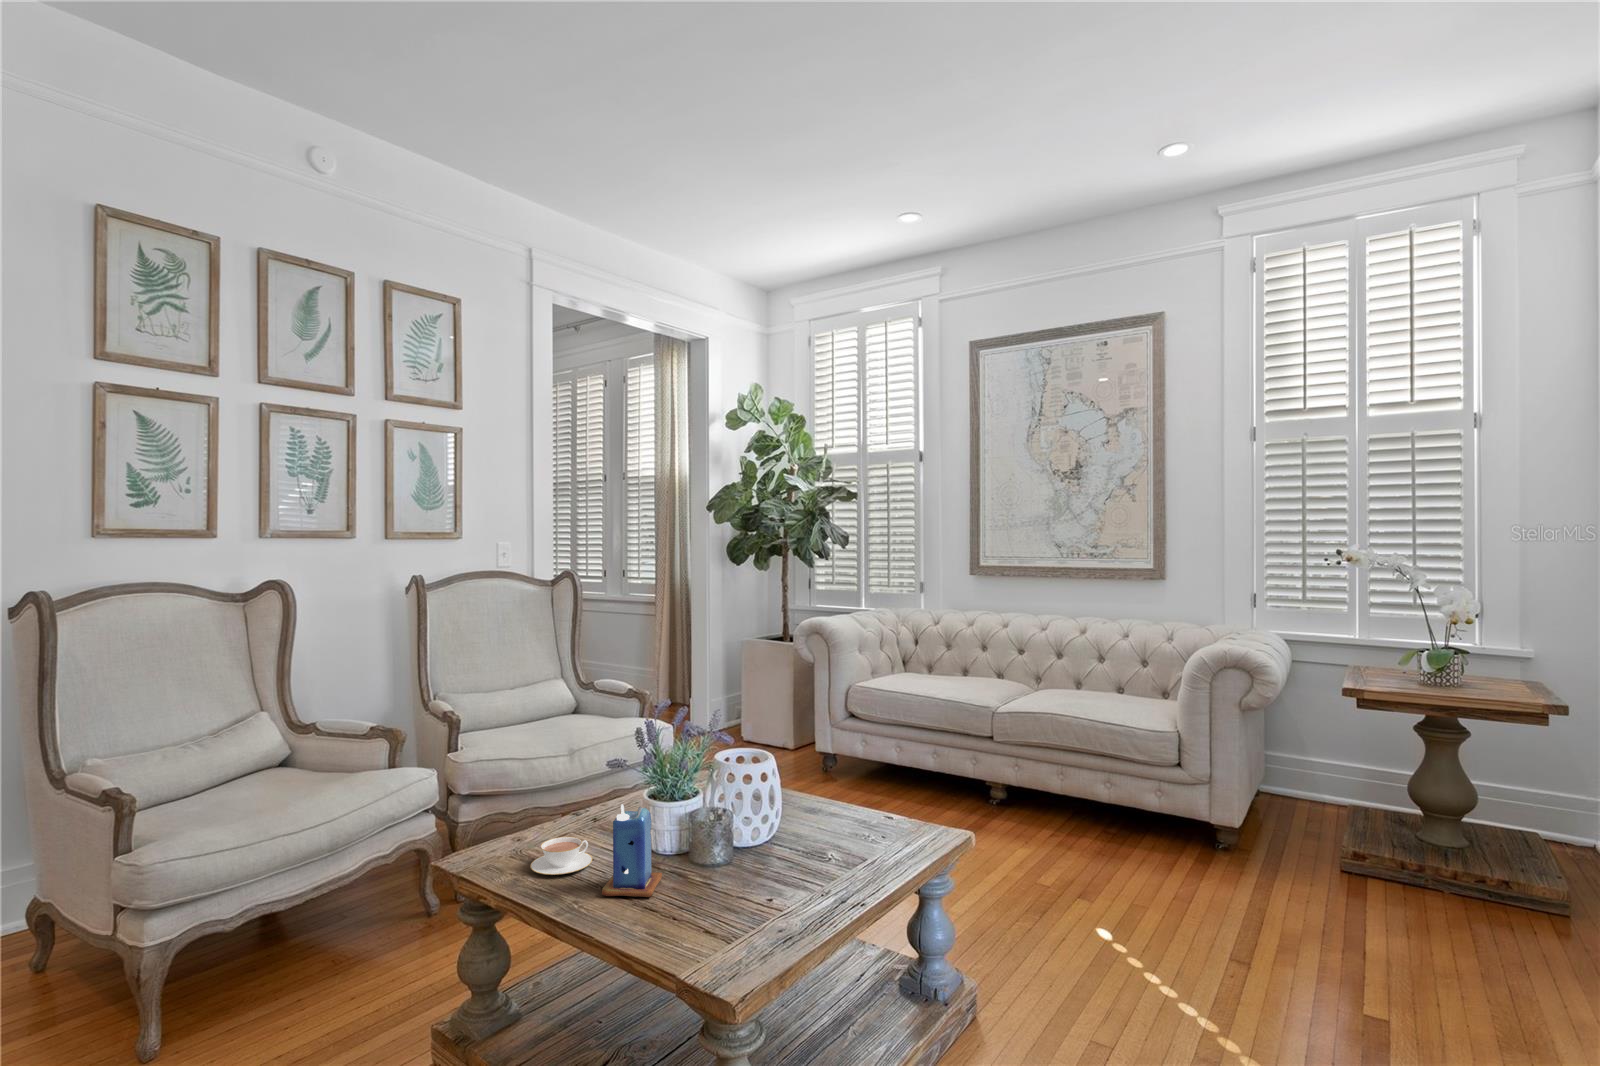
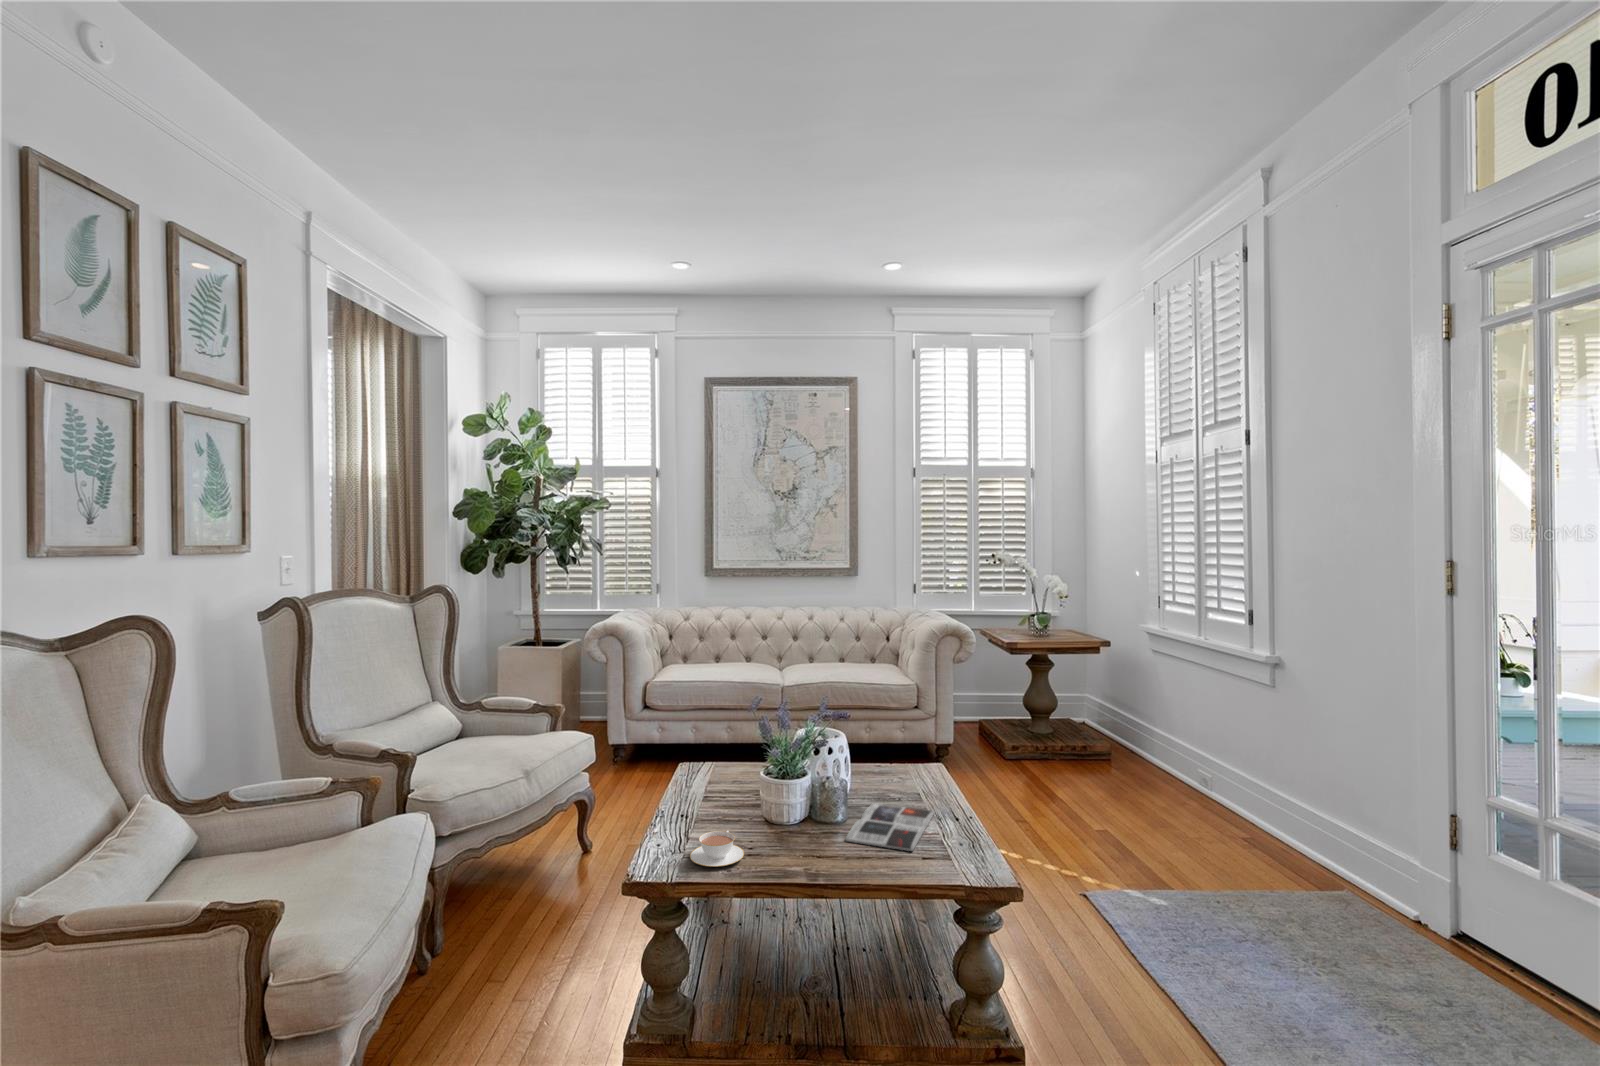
candle: present [602,804,662,897] -> none [778,786,832,865]
magazine: none [697,857,858,921] -> present [845,803,934,851]

